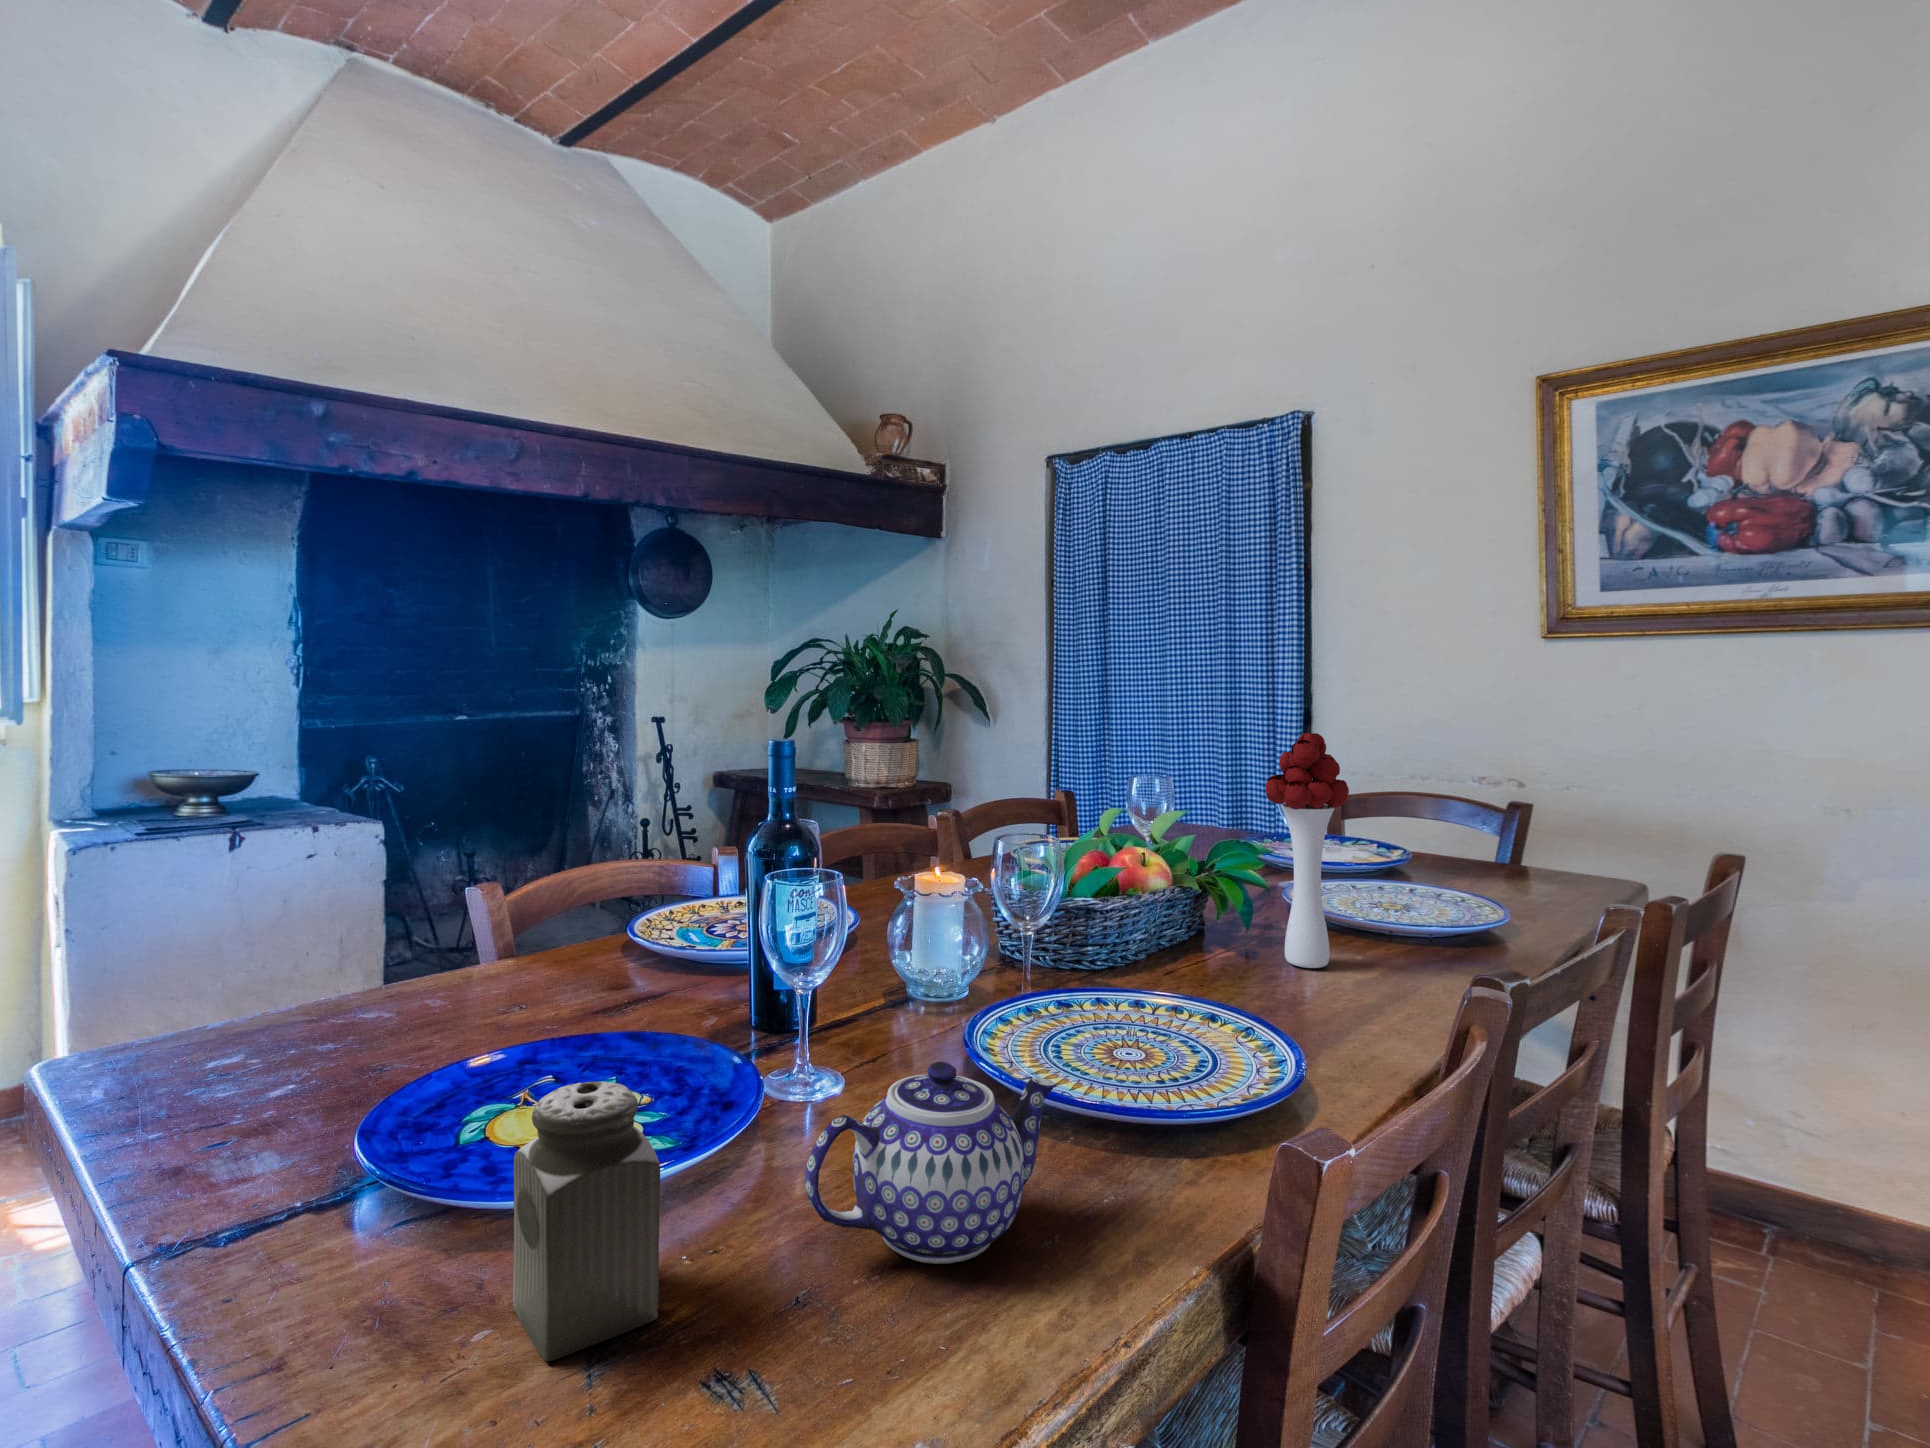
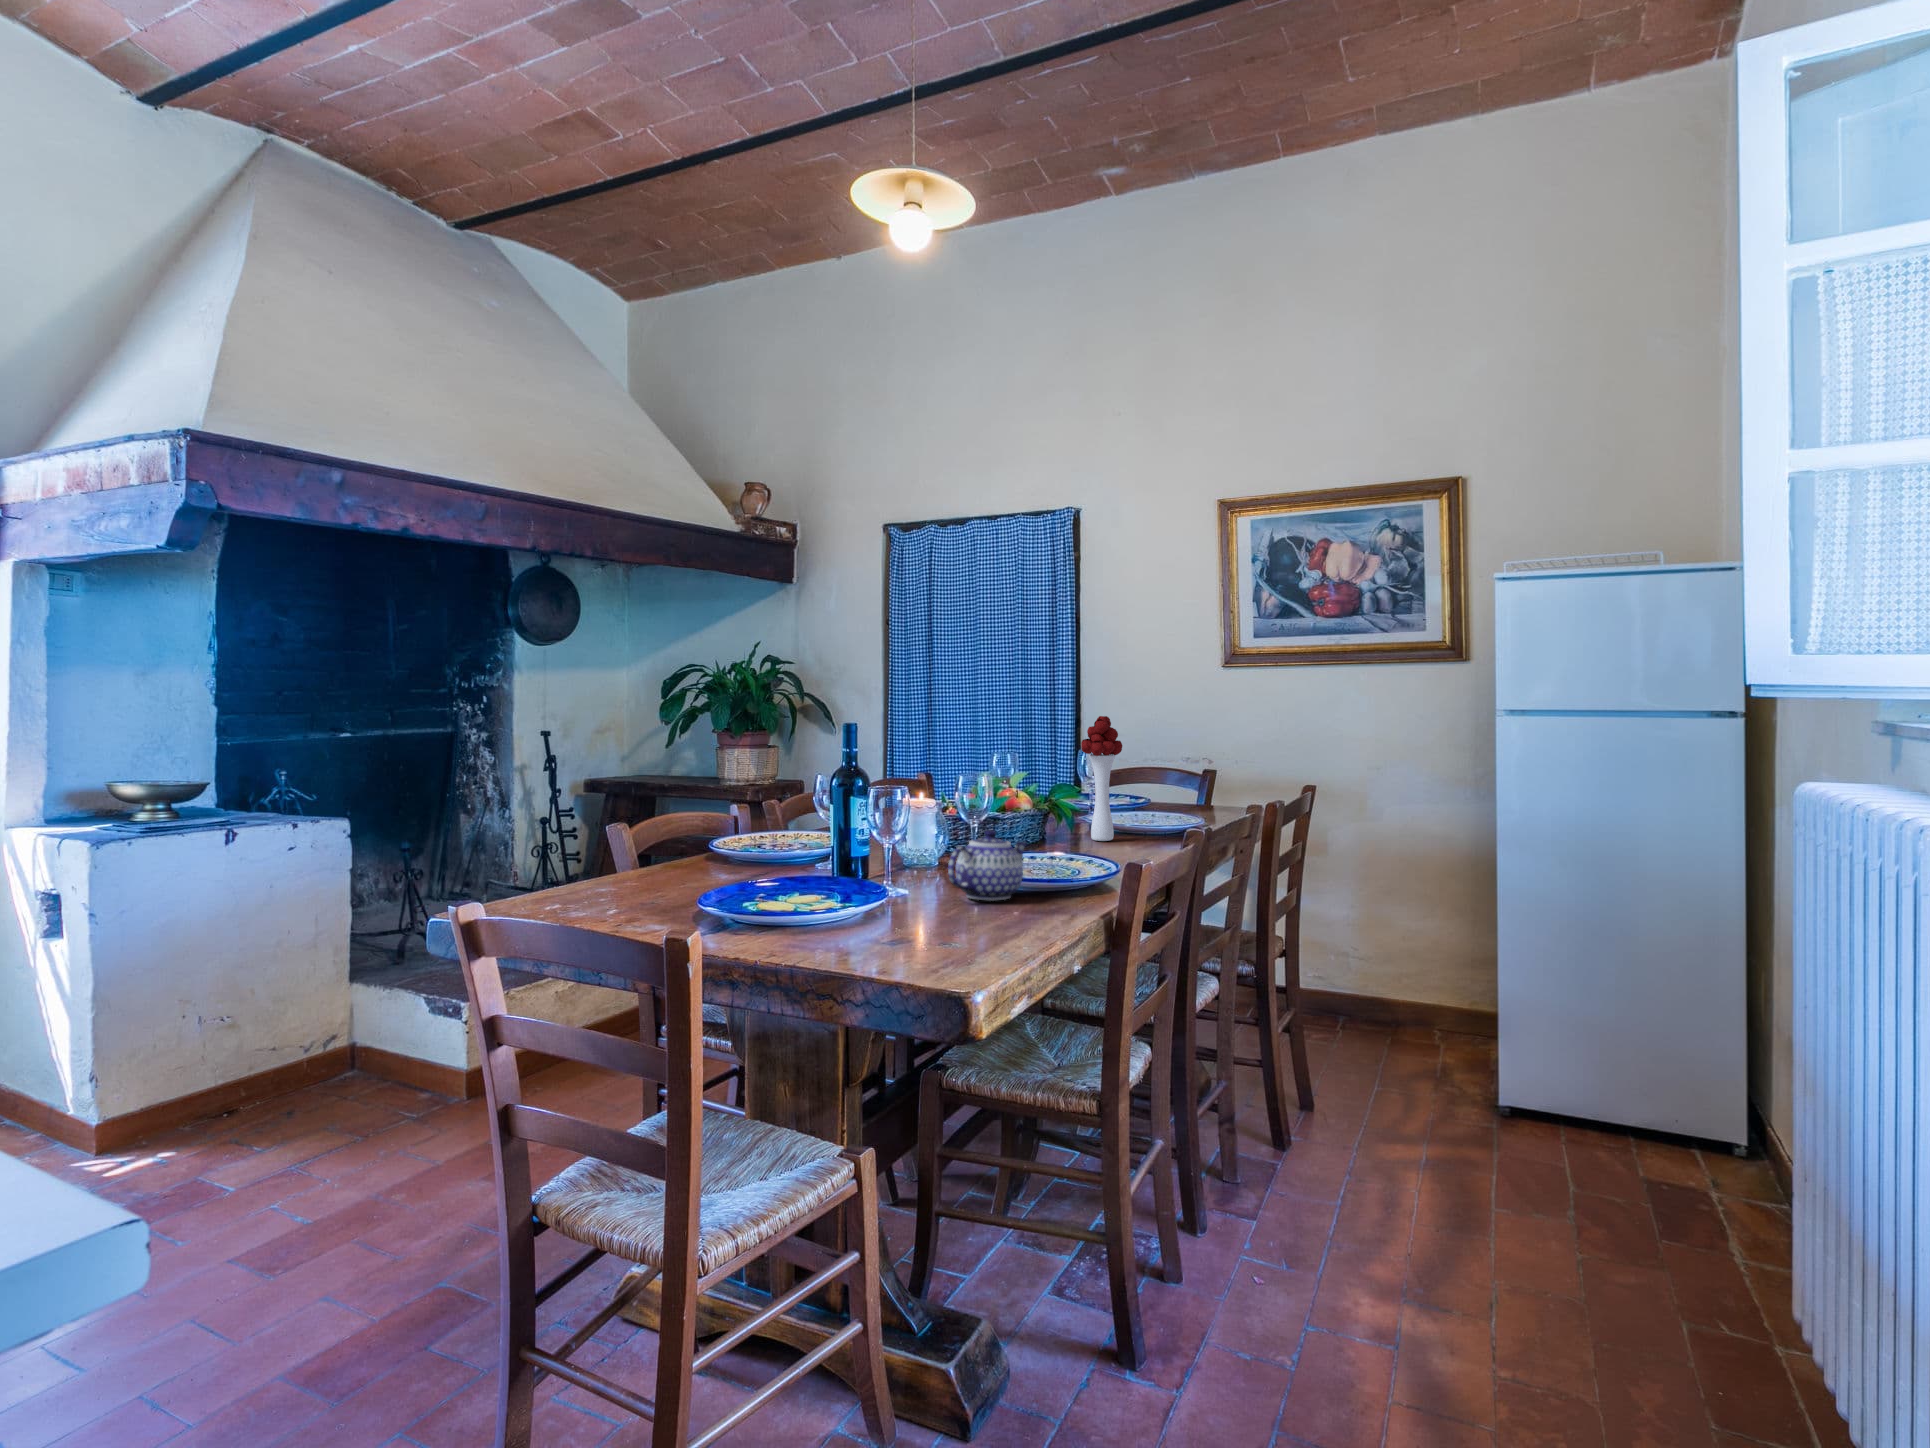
salt shaker: present [513,1082,660,1361] -> none [849,831,908,919]

